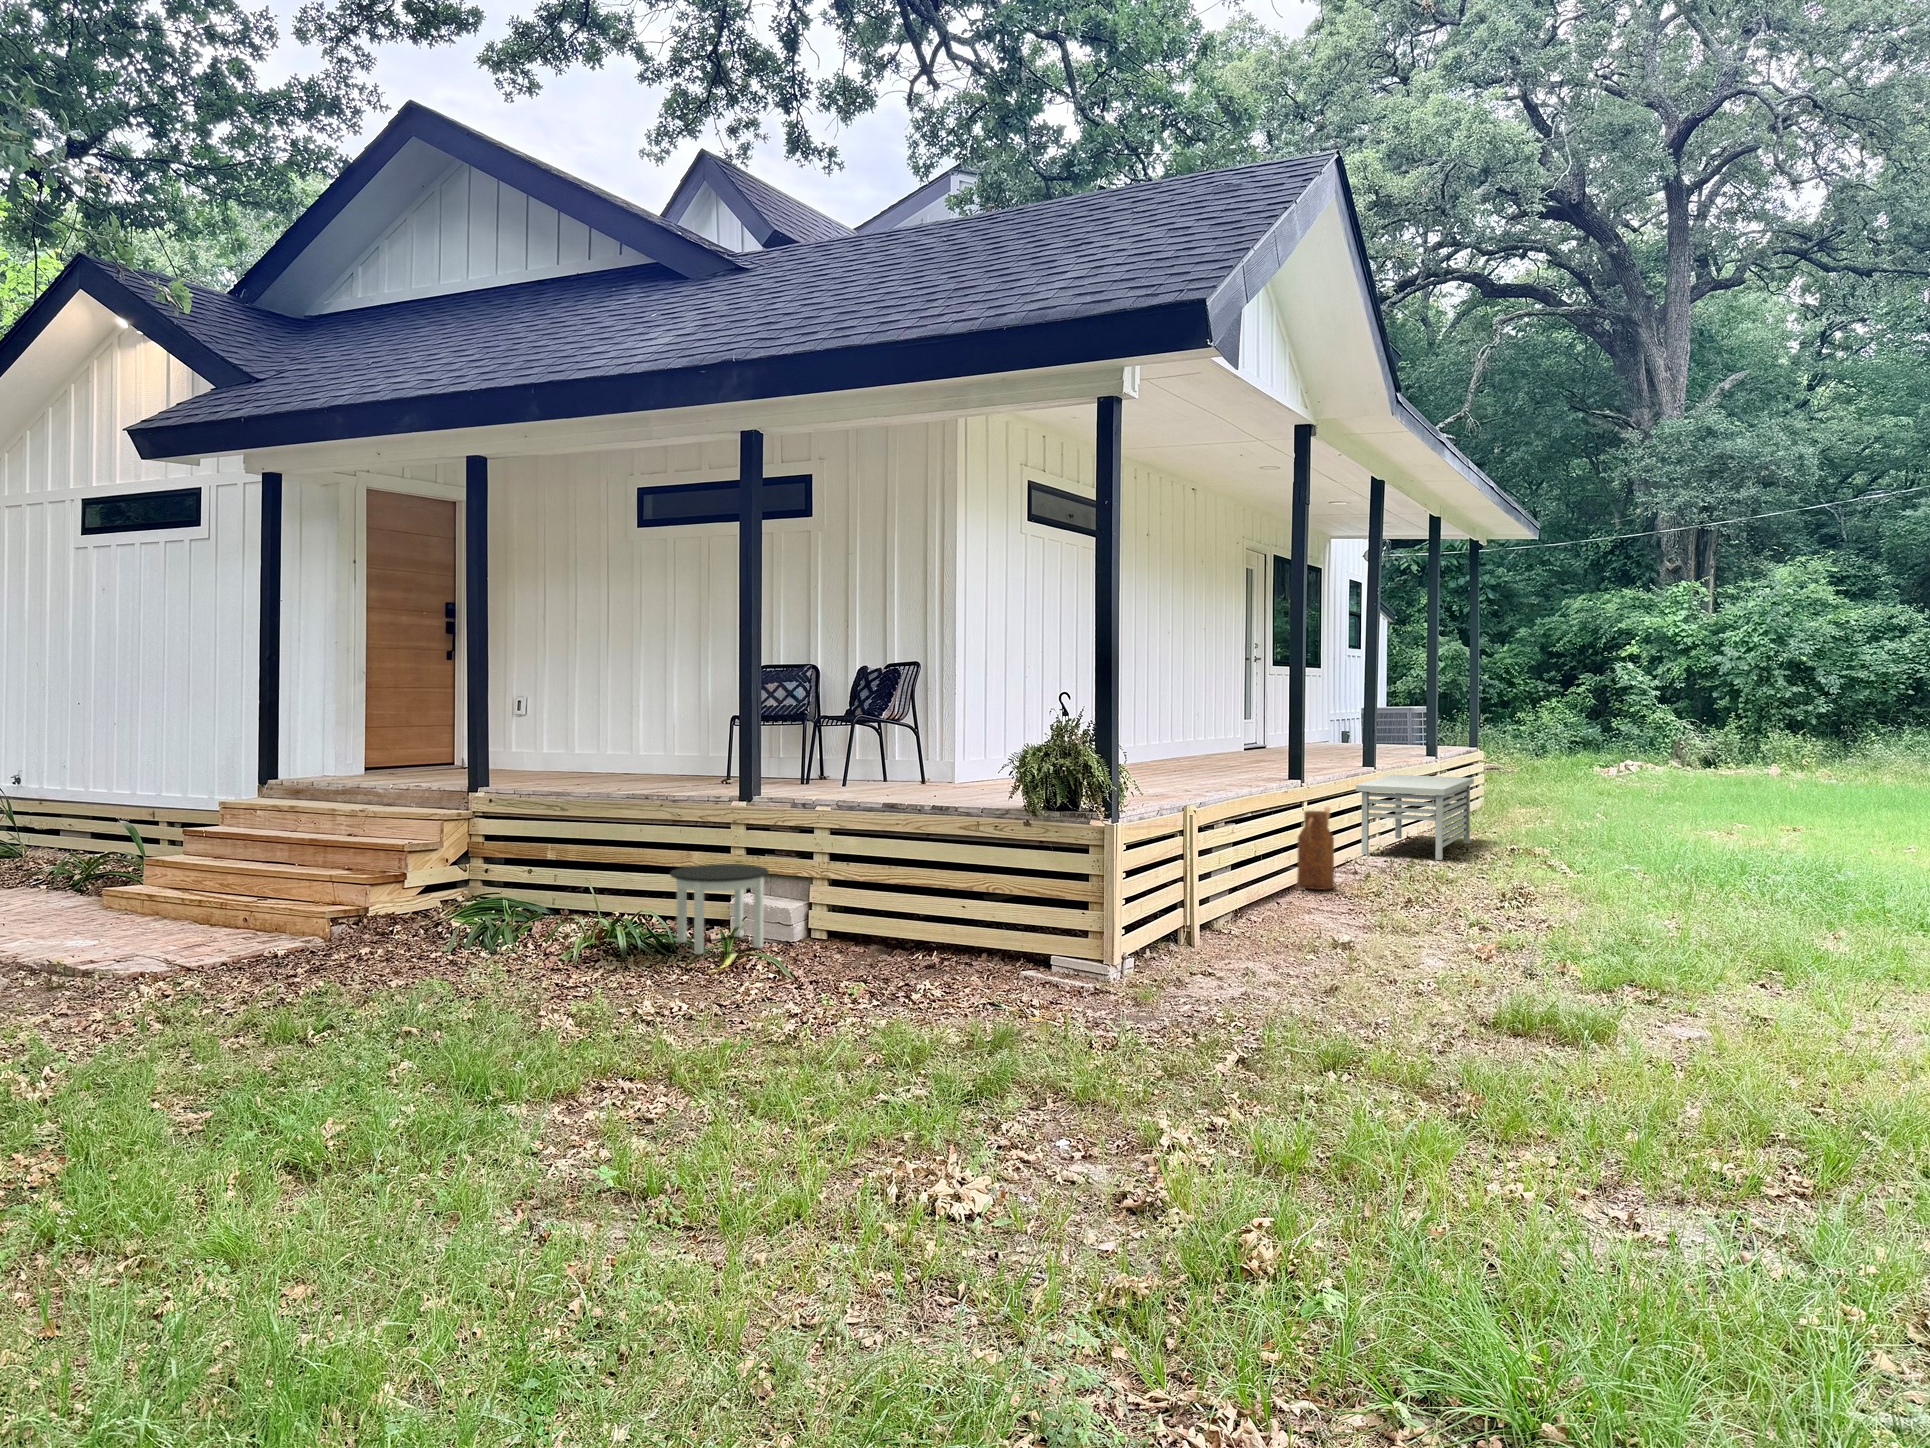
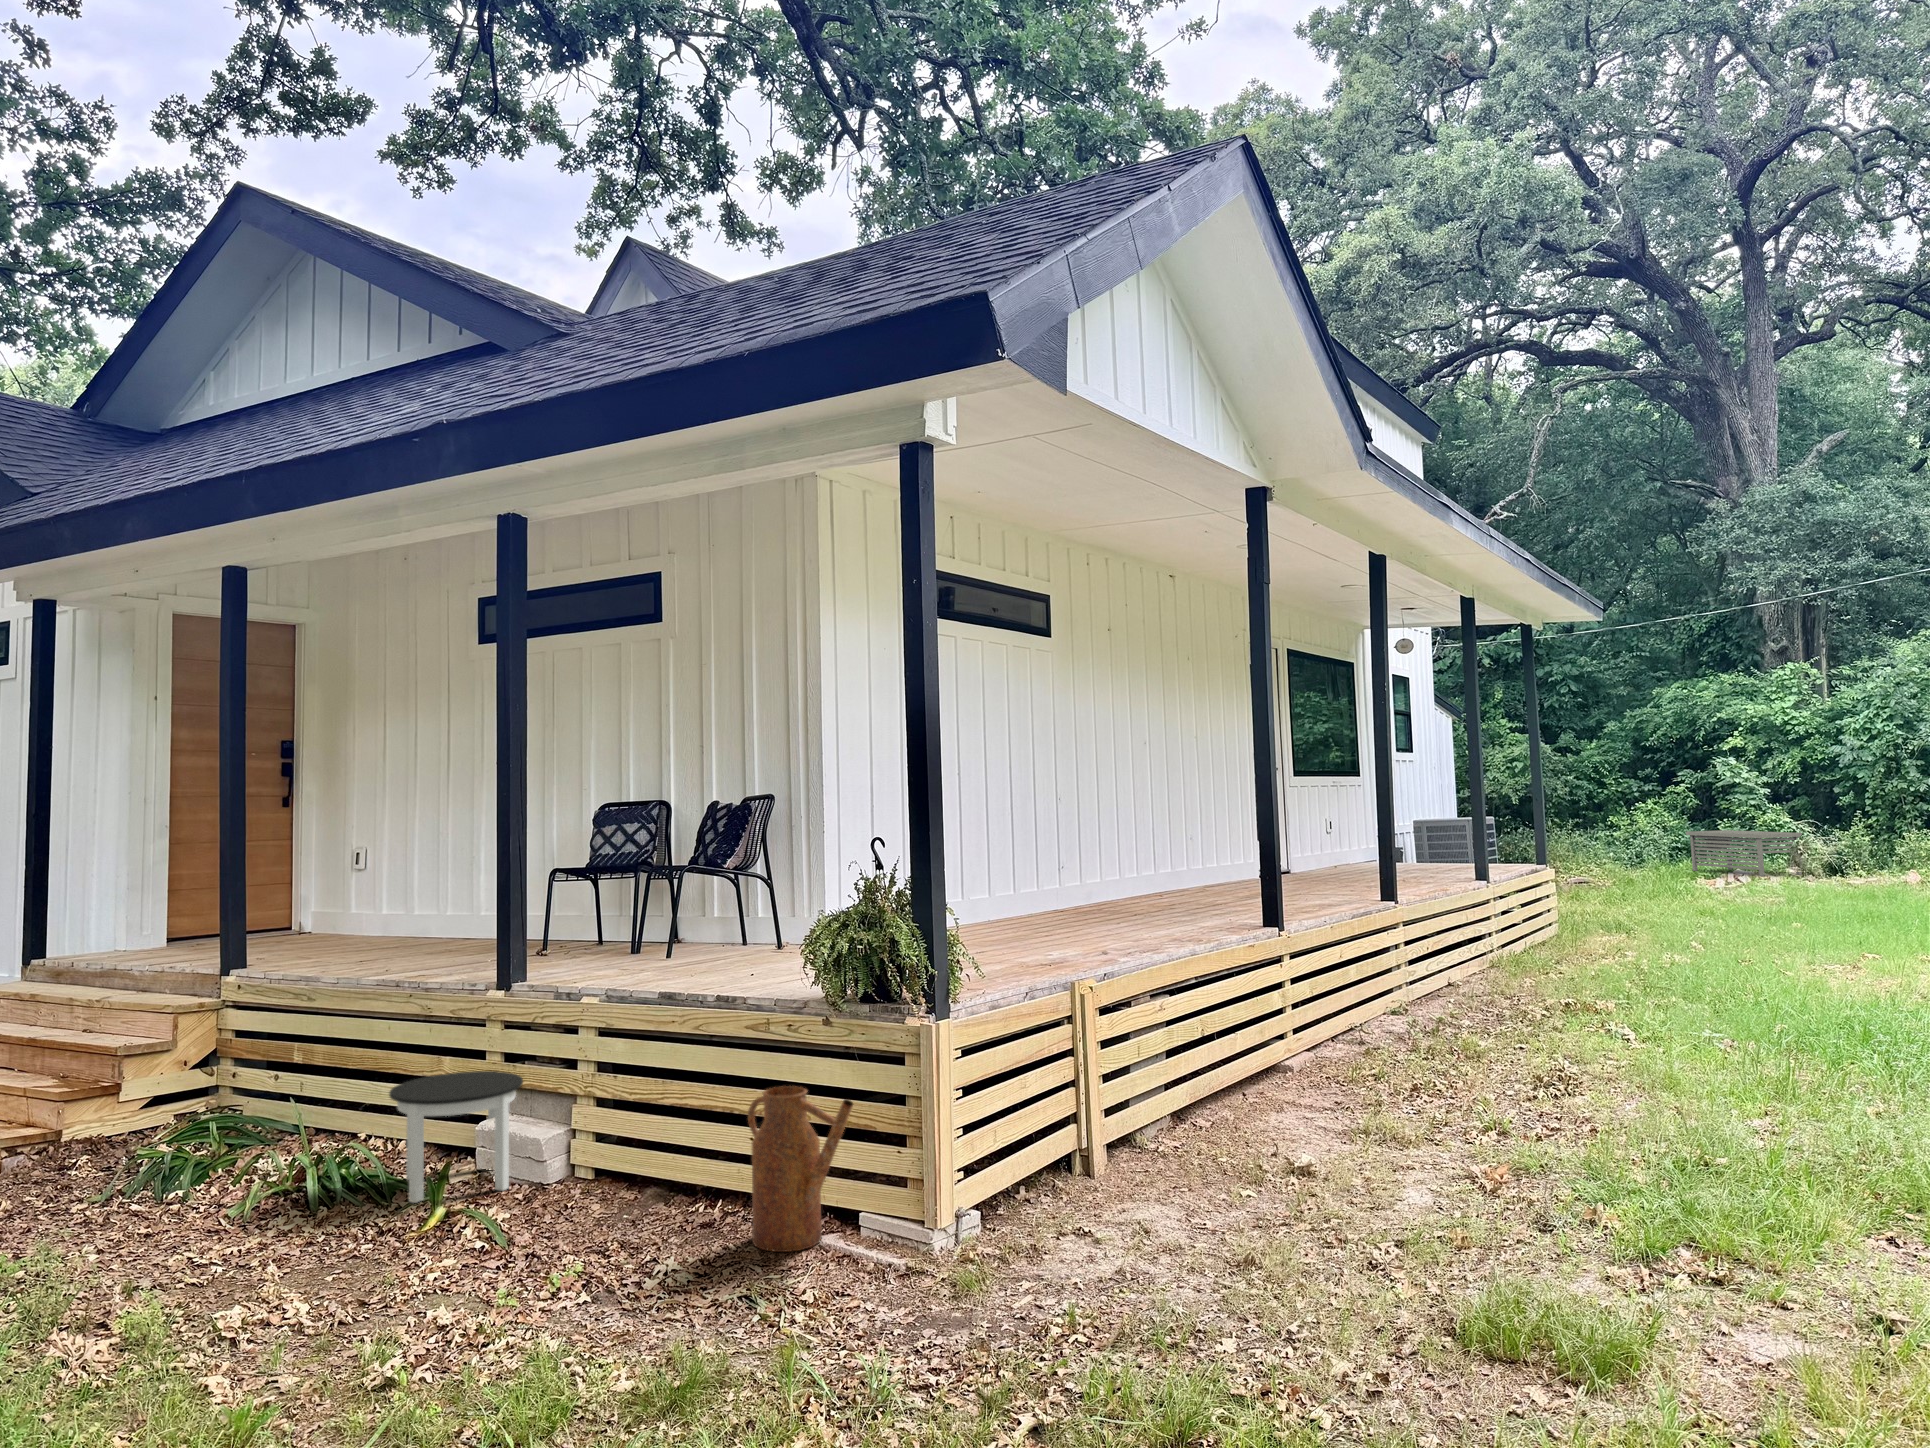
storage bench: present [1356,775,1474,860] -> present [1686,830,1802,876]
watering can: present [1297,807,1334,890] -> present [748,1086,853,1252]

